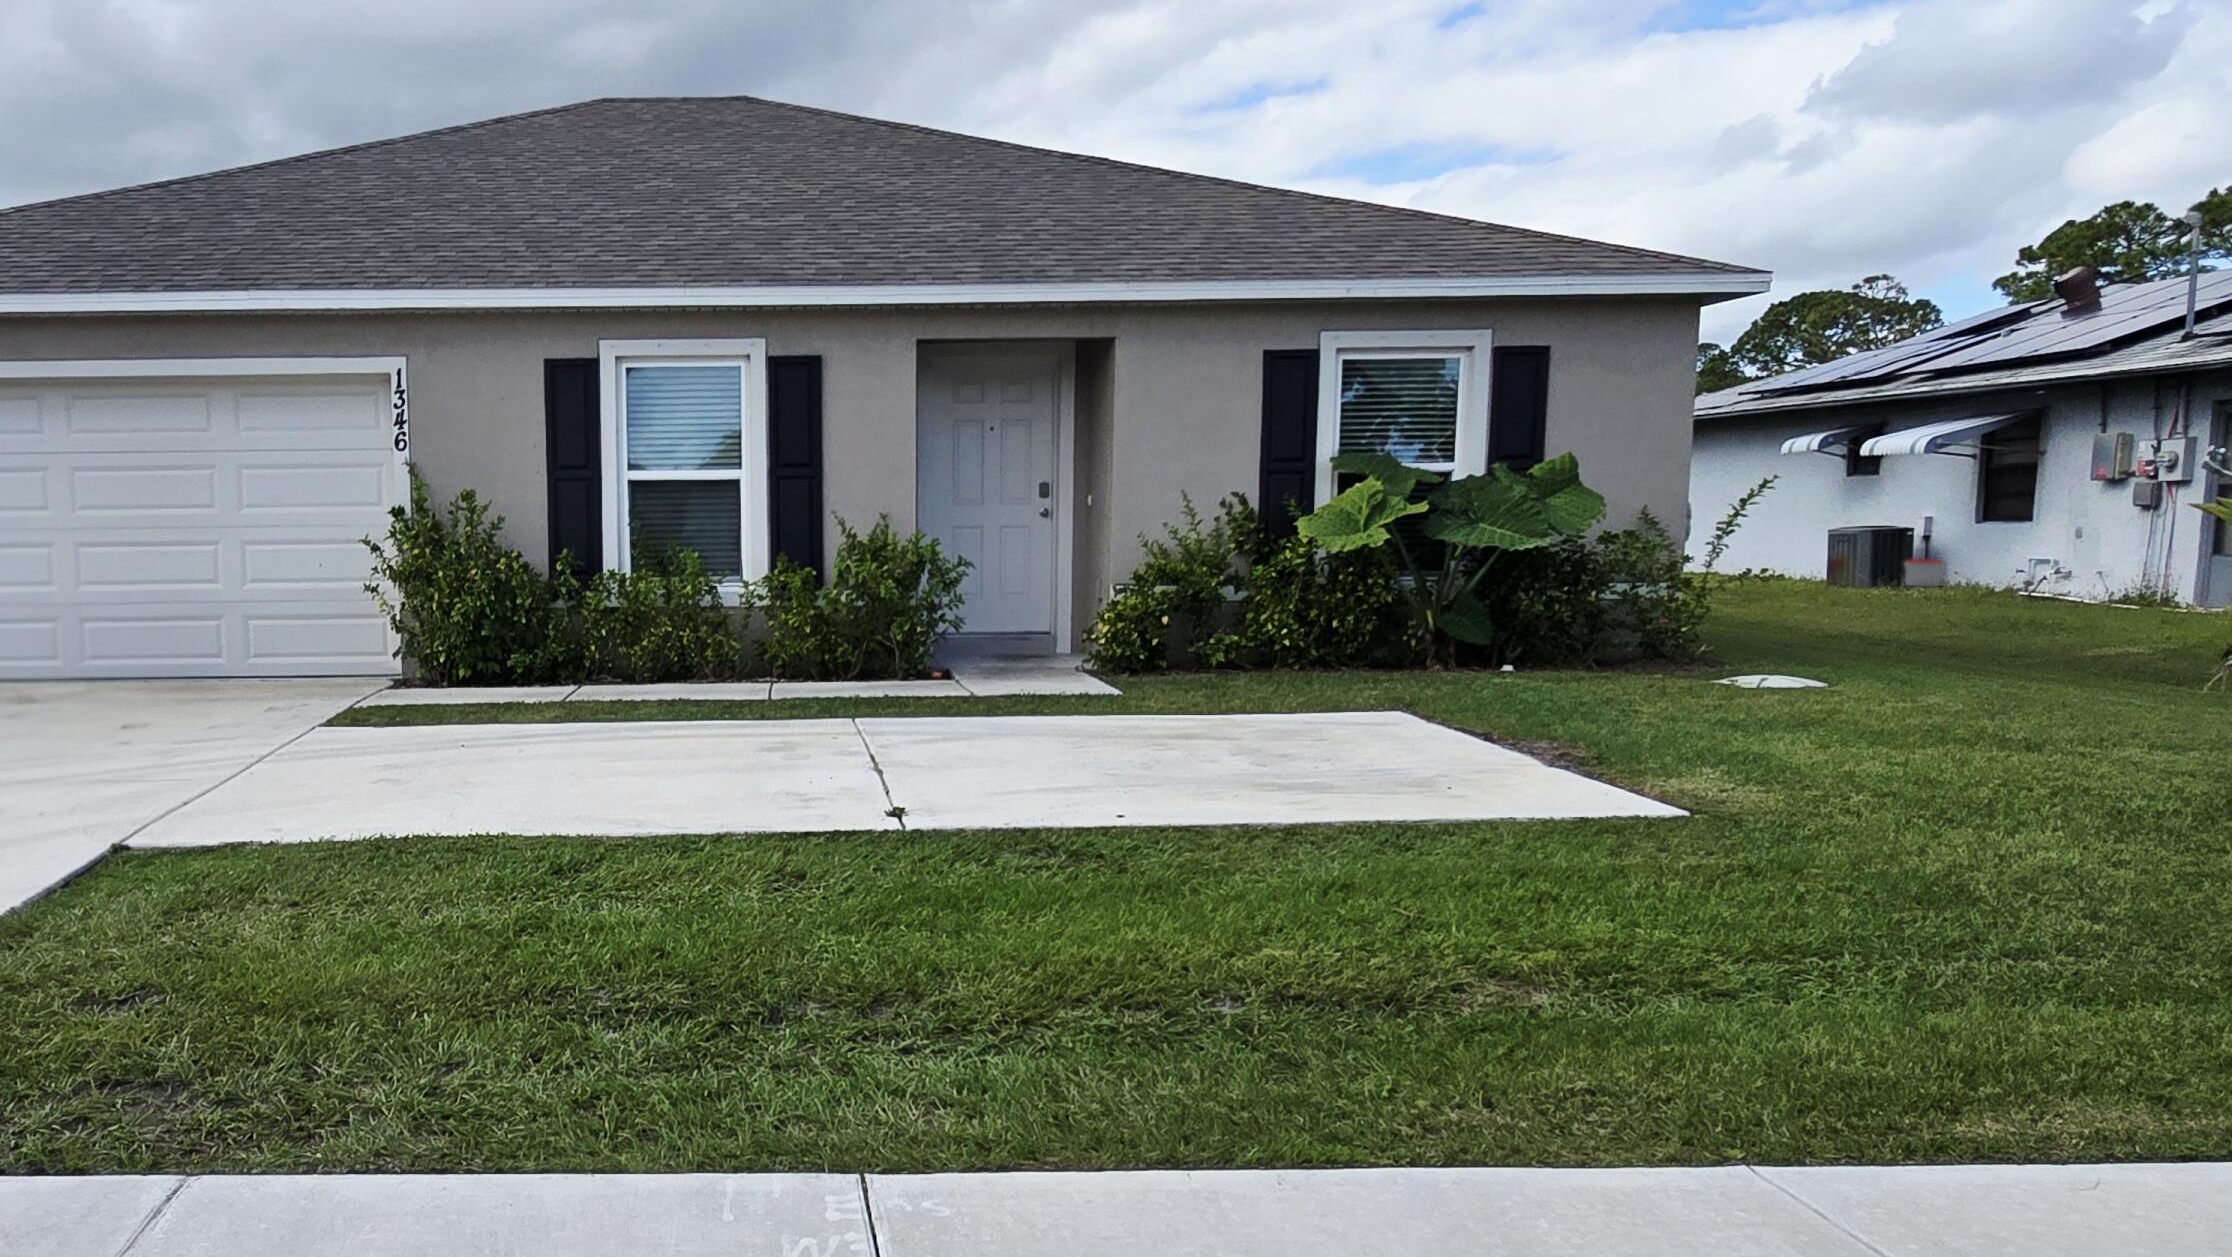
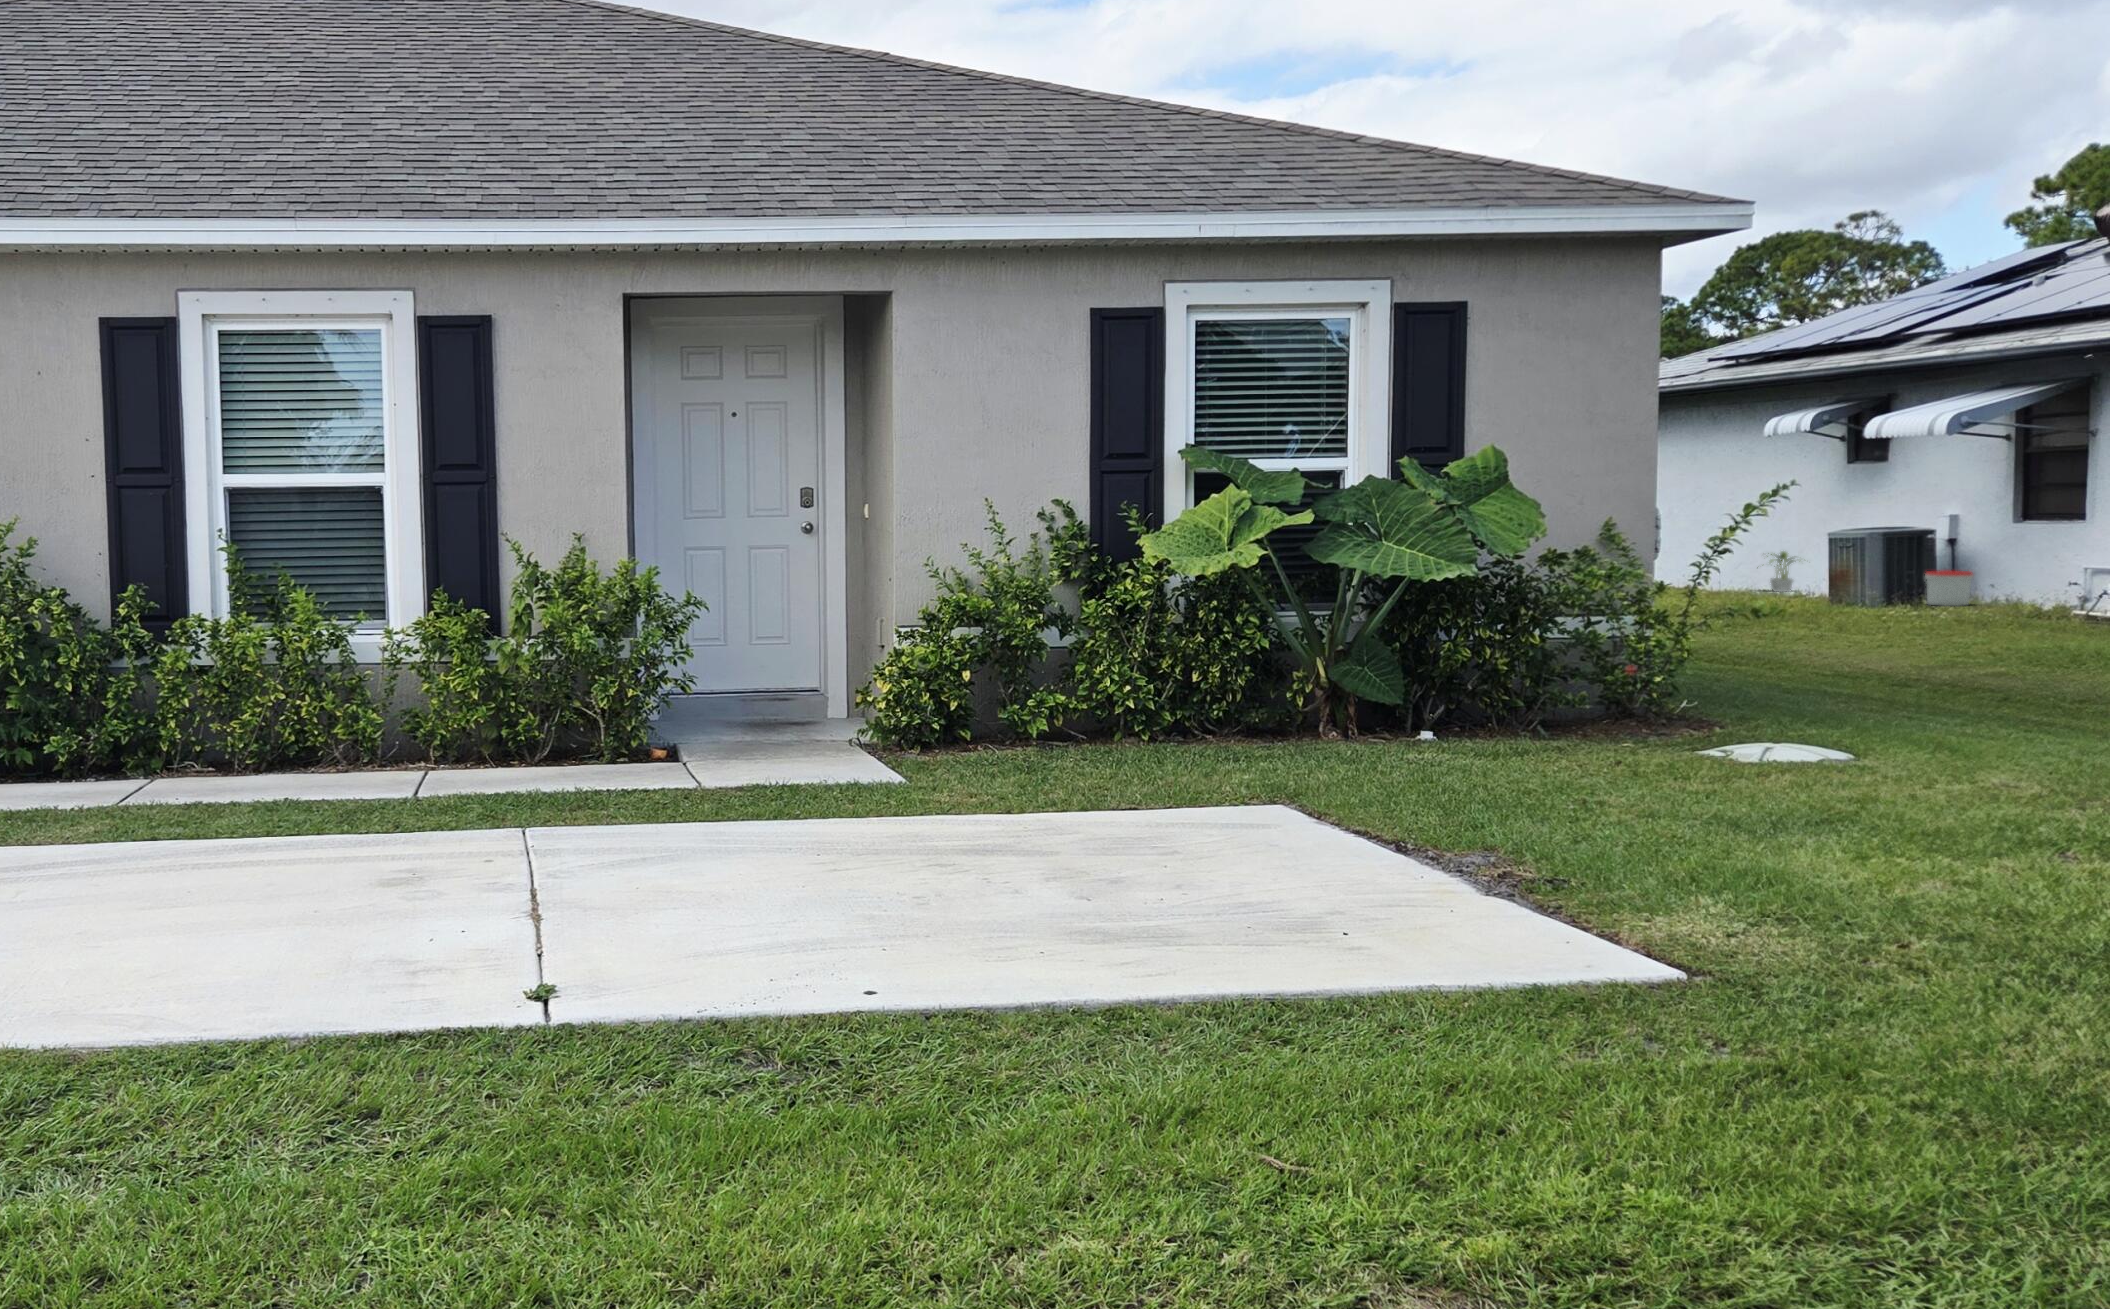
potted plant: none [1771,545,1814,576] -> present [1757,551,1794,592]

